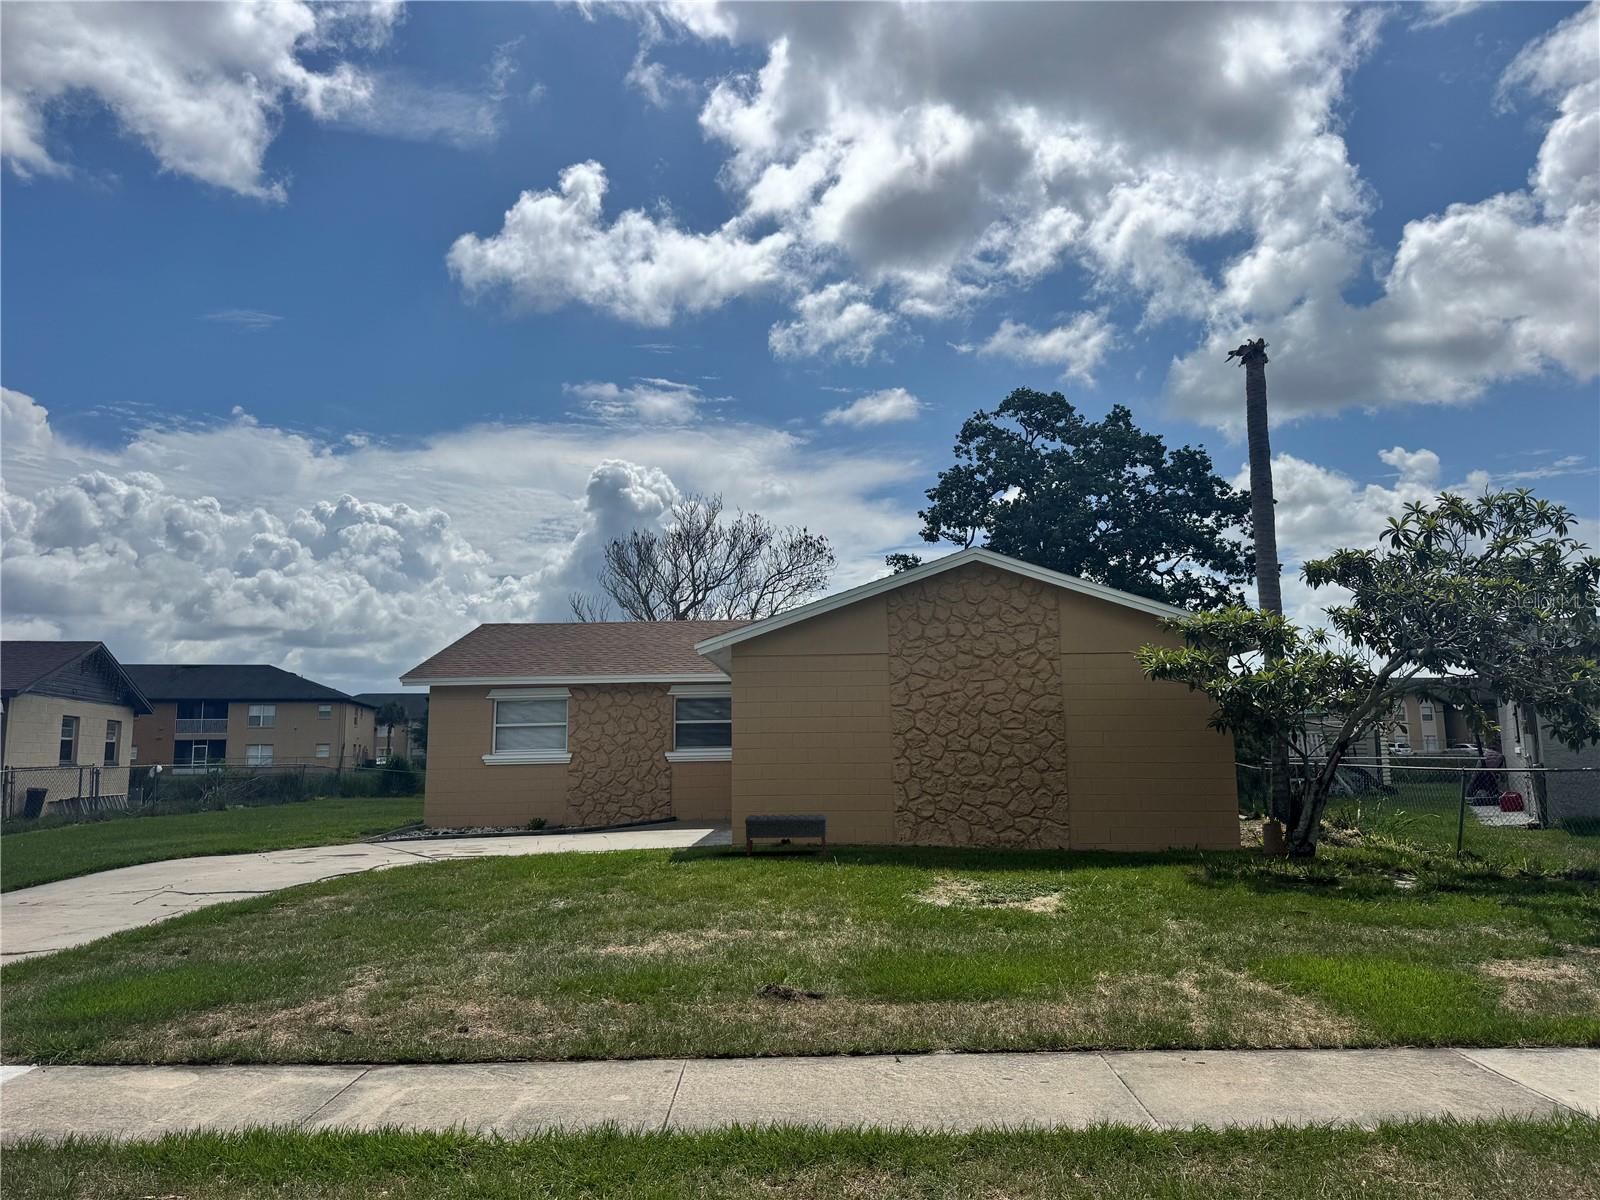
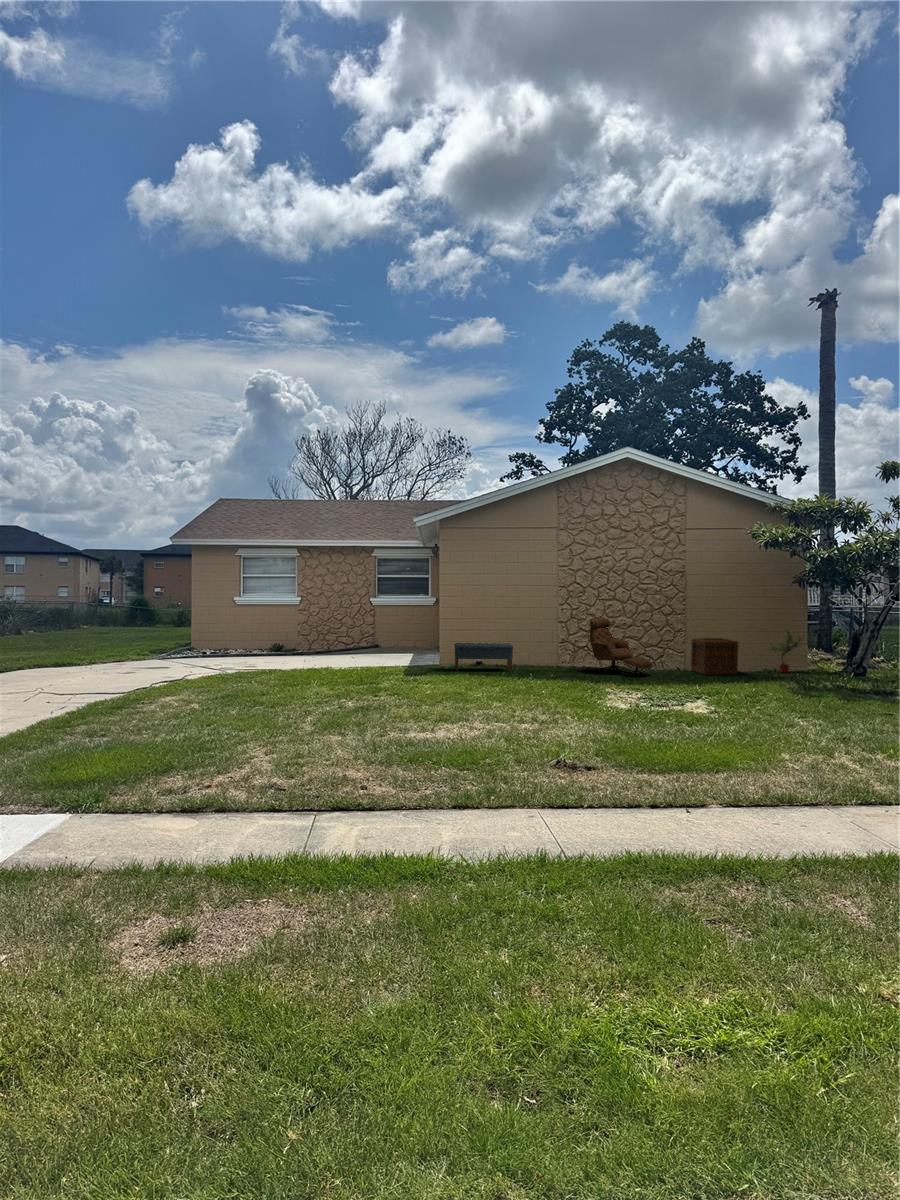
lounge chair: none [933,775,1020,860] -> present [590,617,652,677]
potted tree: none [1187,785,1242,851] -> present [768,629,804,673]
wooden crate: none [1081,801,1145,855] -> present [691,638,738,675]
watering can: present [1255,813,1287,855] -> none [813,648,852,677]

